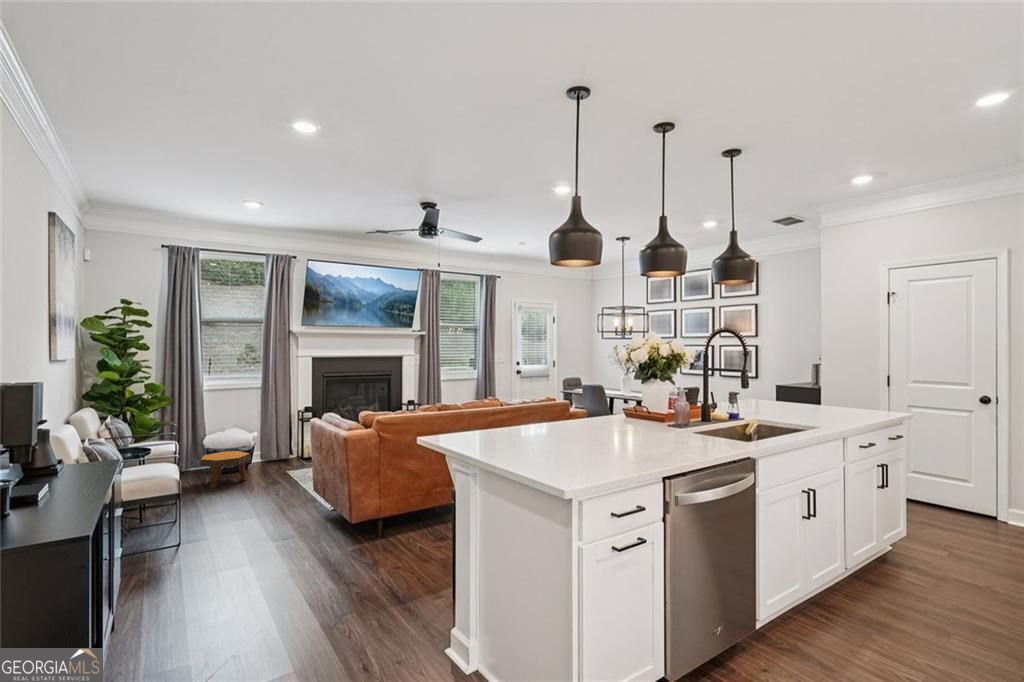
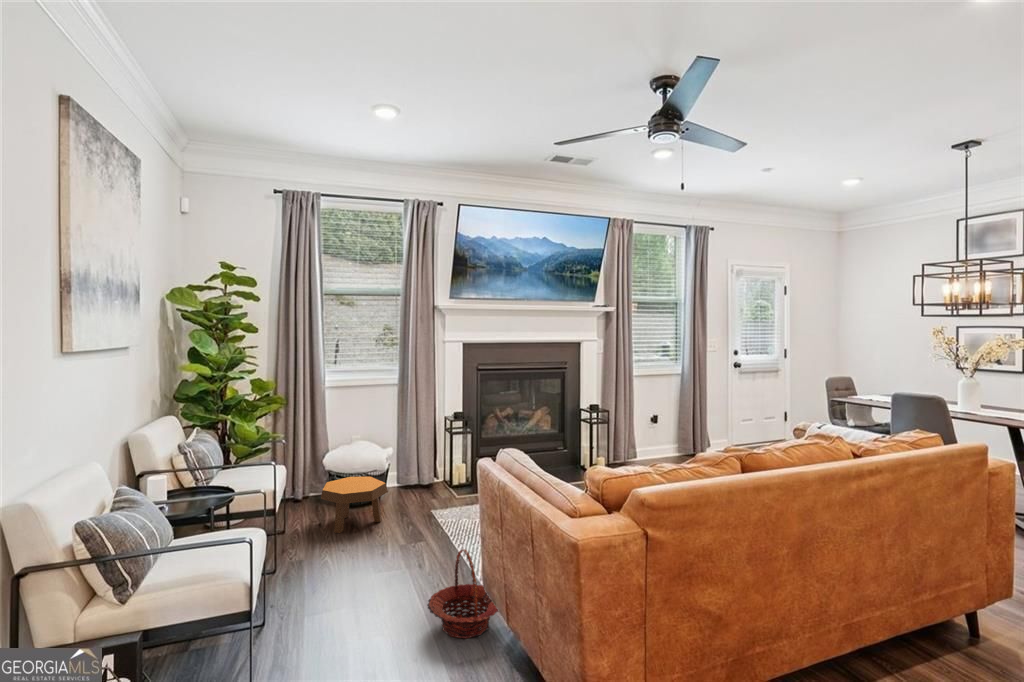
basket: none [270,476,319,525] -> present [427,549,498,639]

